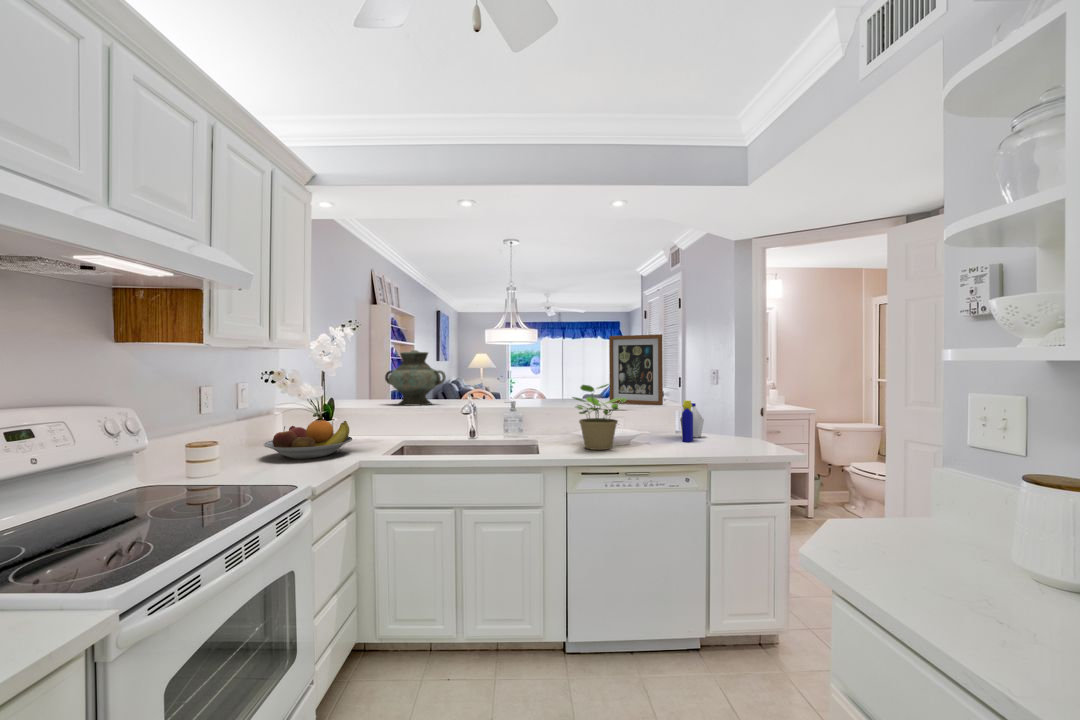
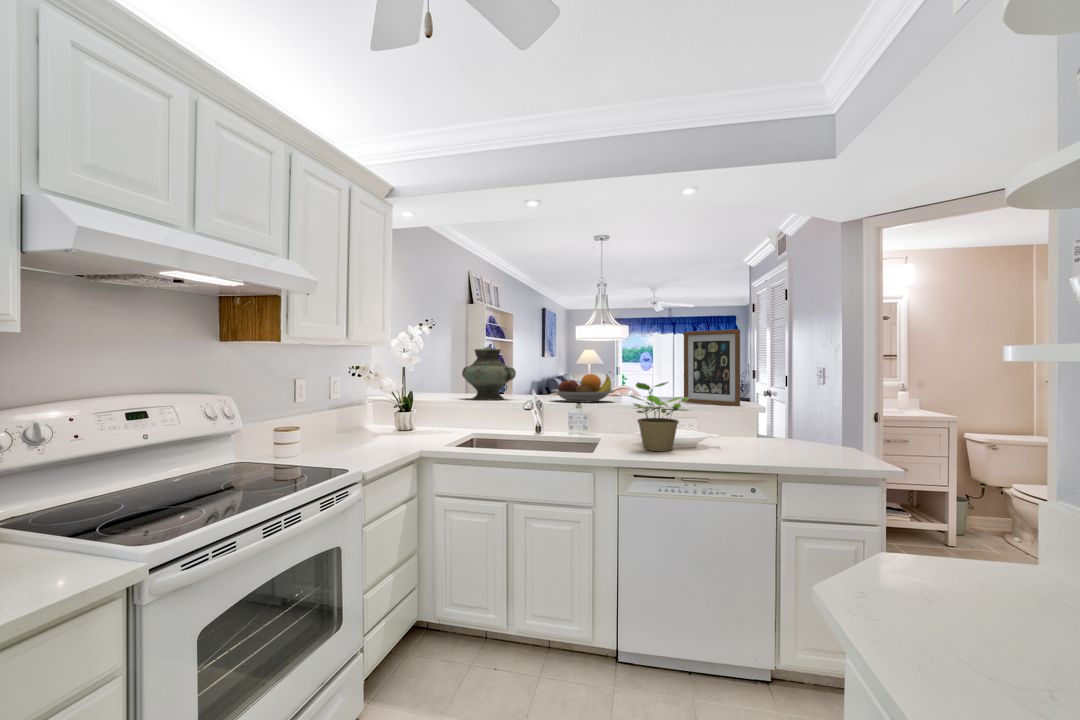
bottle: present [680,400,704,442] -> none [758,402,787,447]
fruit bowl: present [264,420,352,459] -> present [551,374,614,402]

